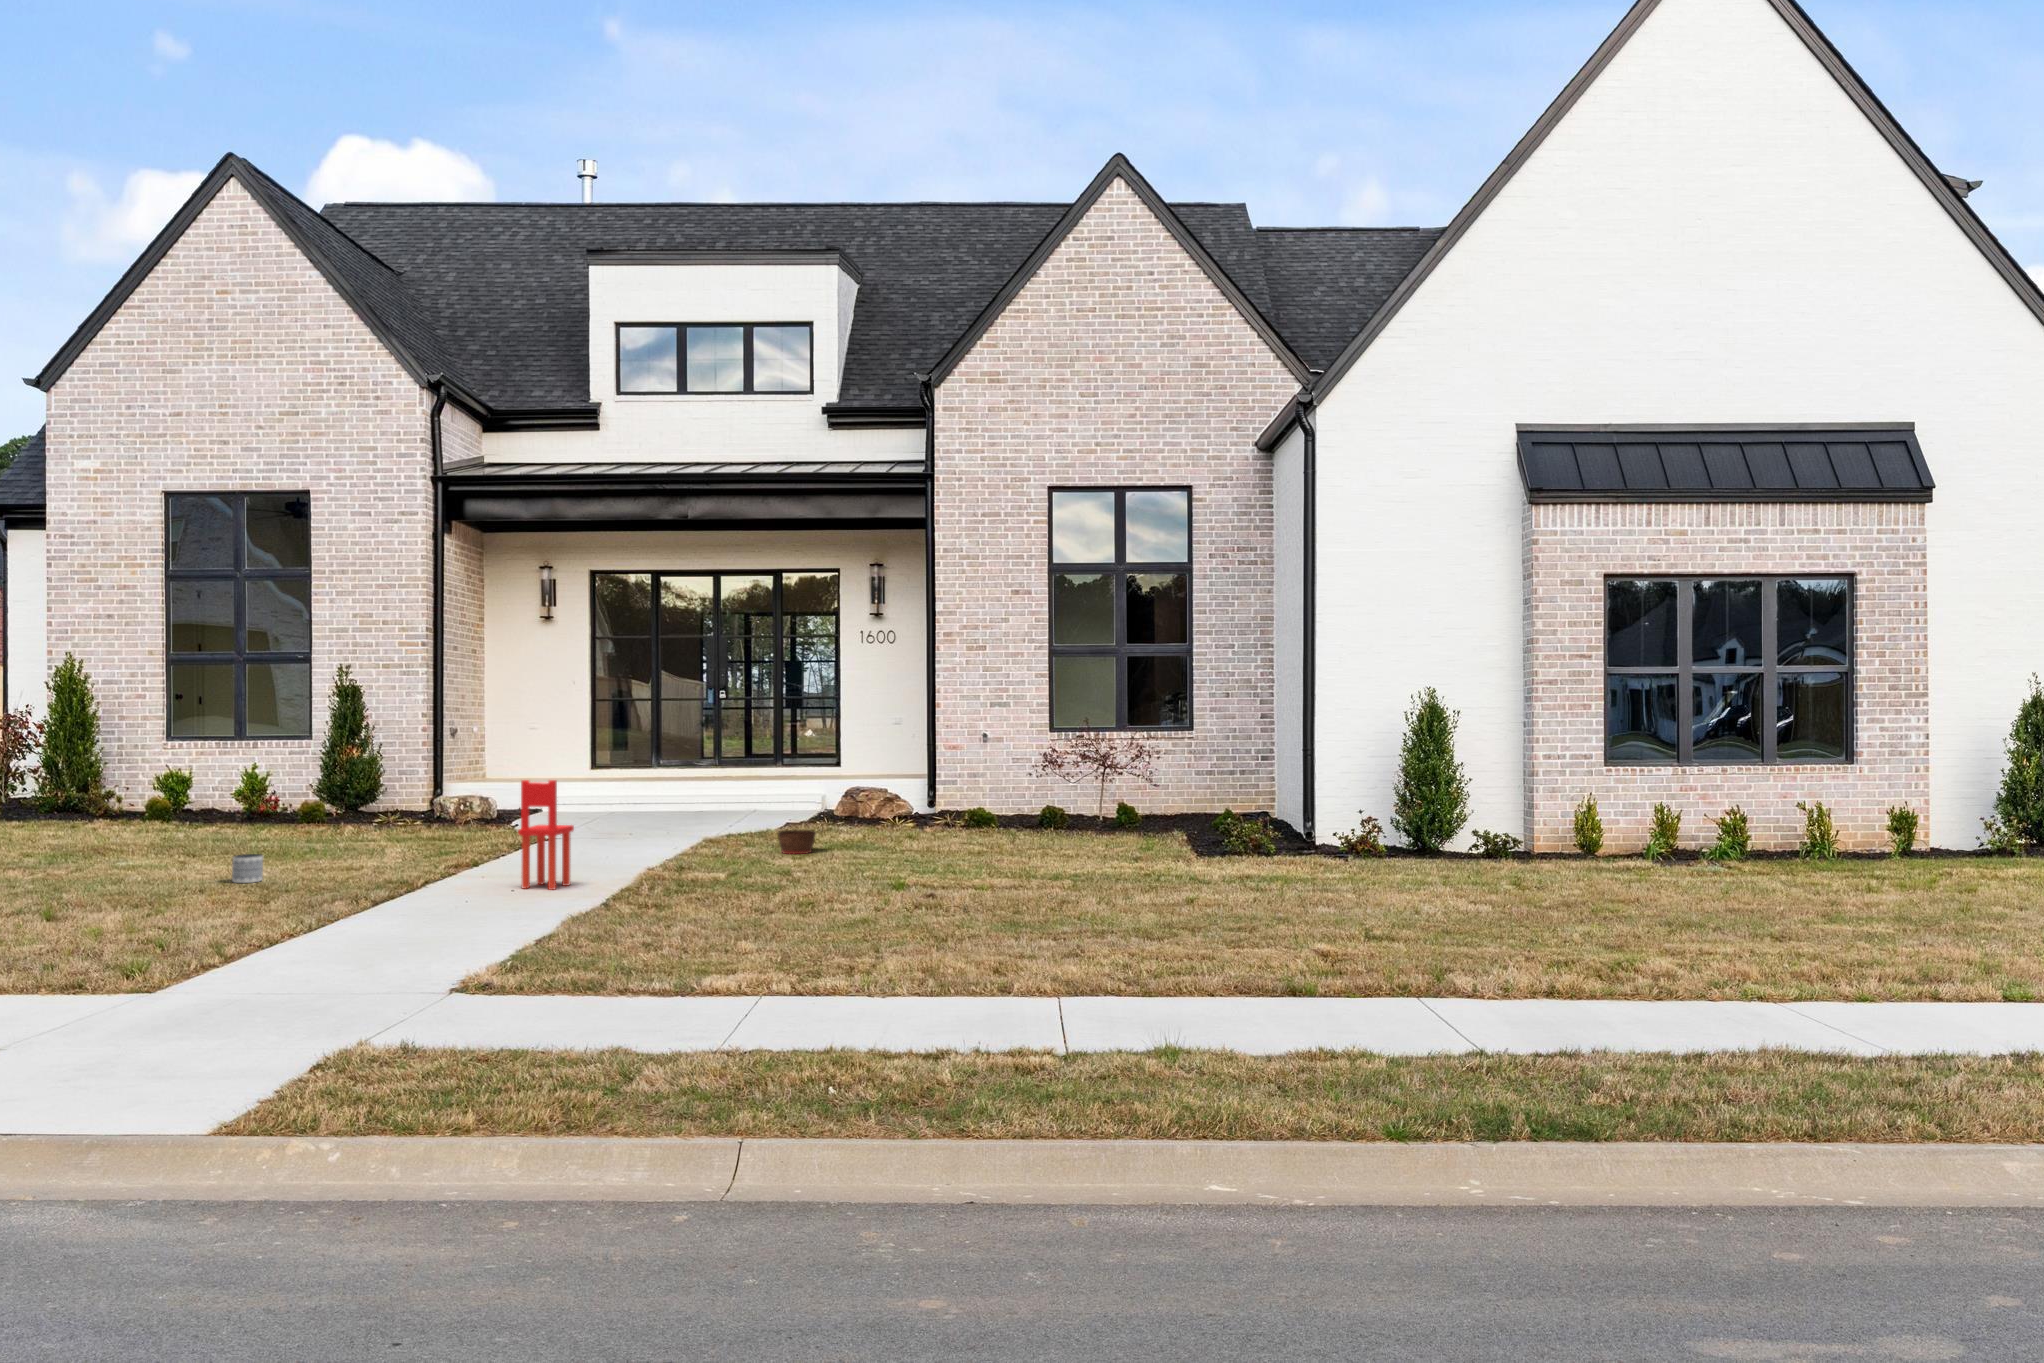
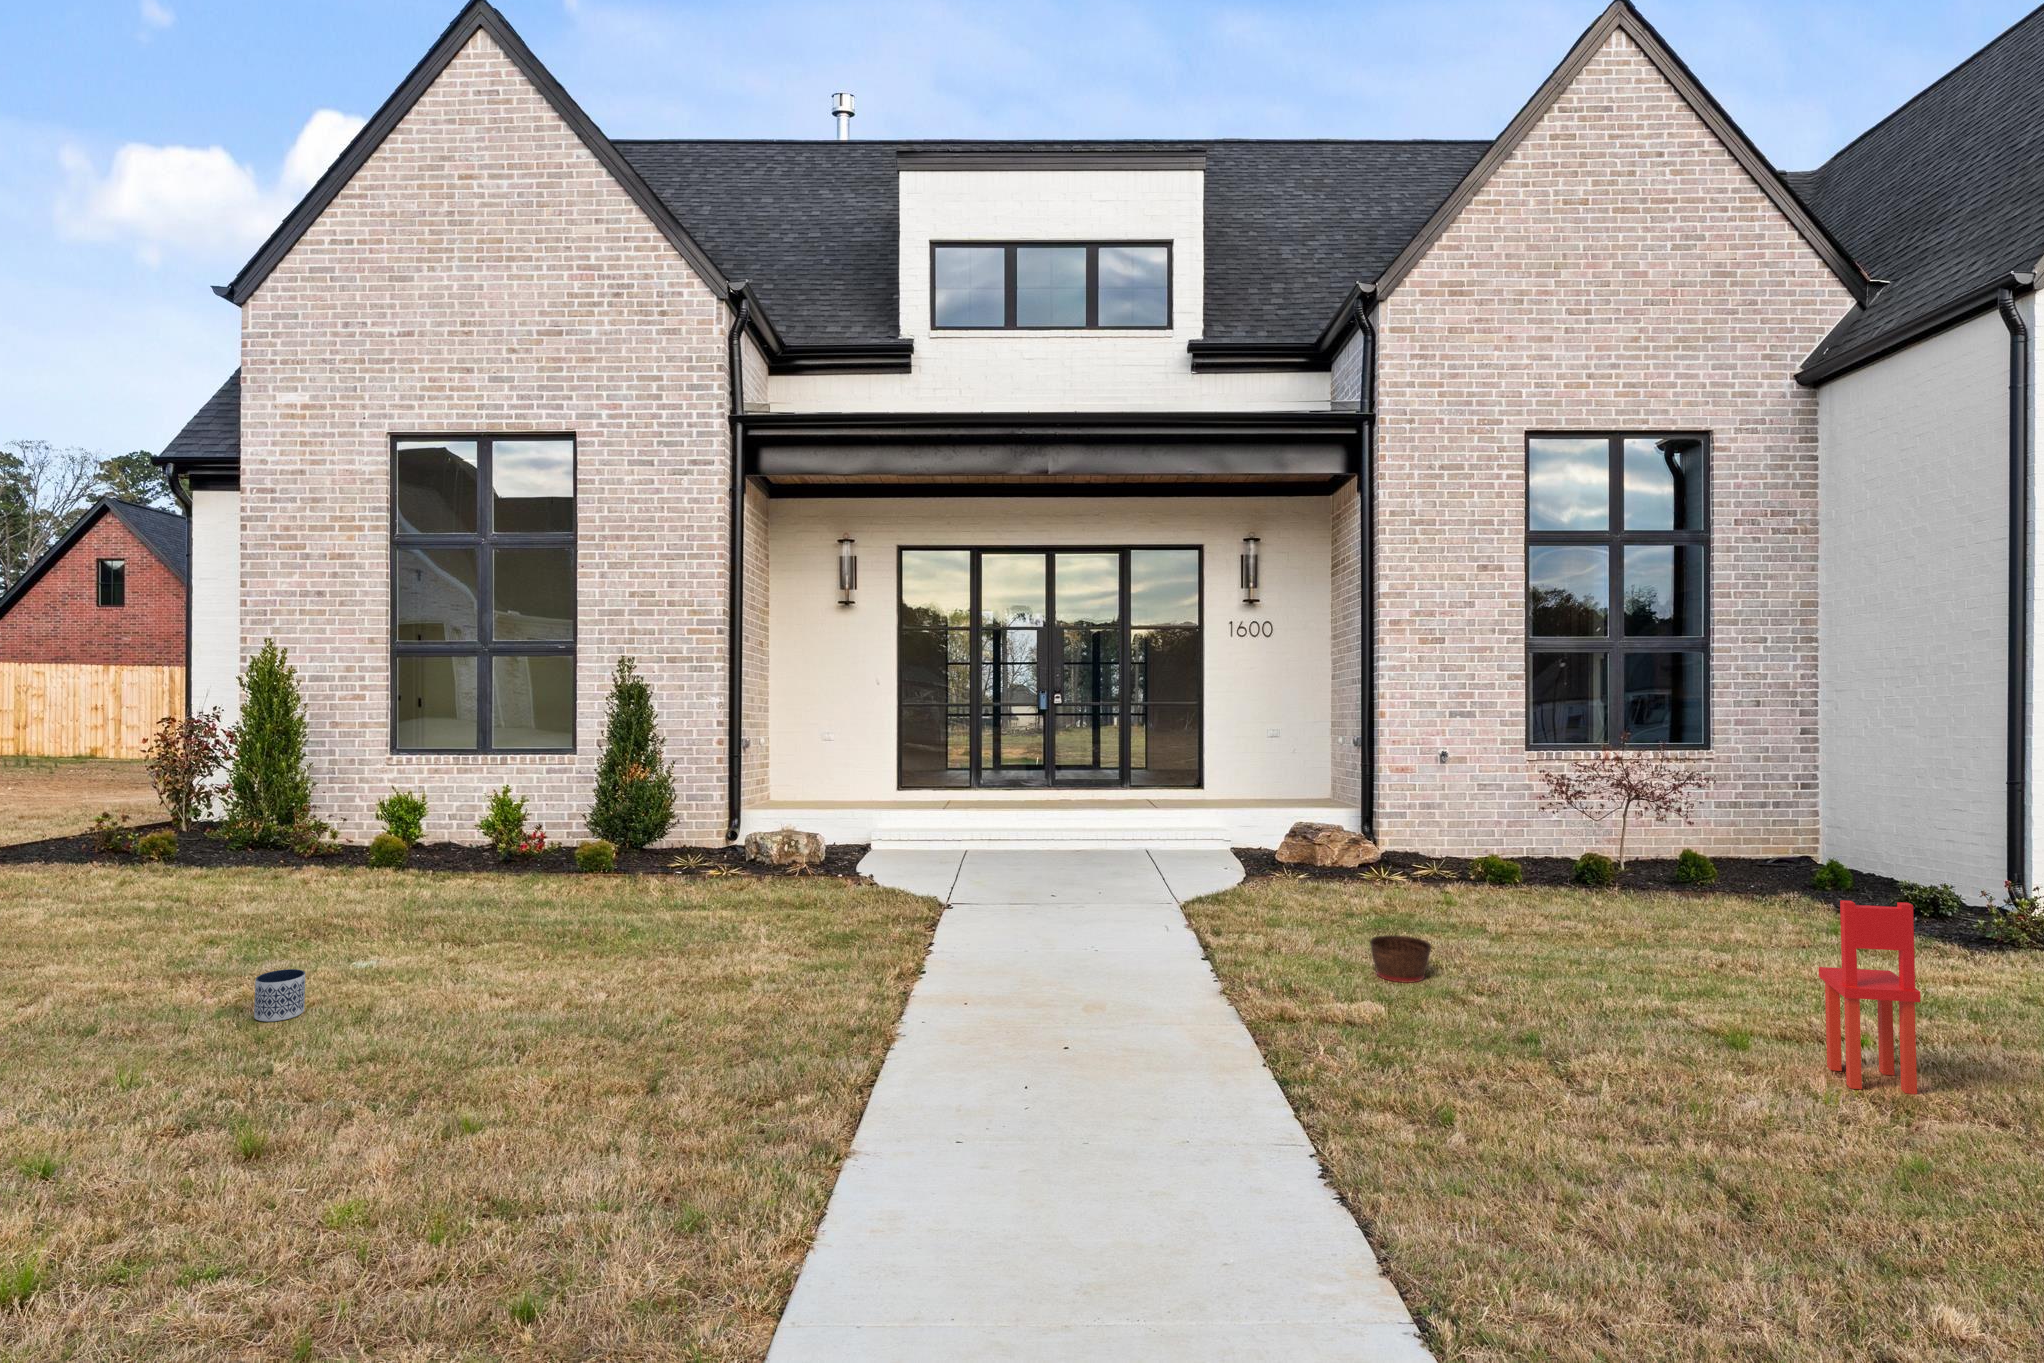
chair: present [518,780,574,890] -> present [1819,900,1921,1094]
planter: present [232,854,263,883] -> present [254,969,305,1022]

